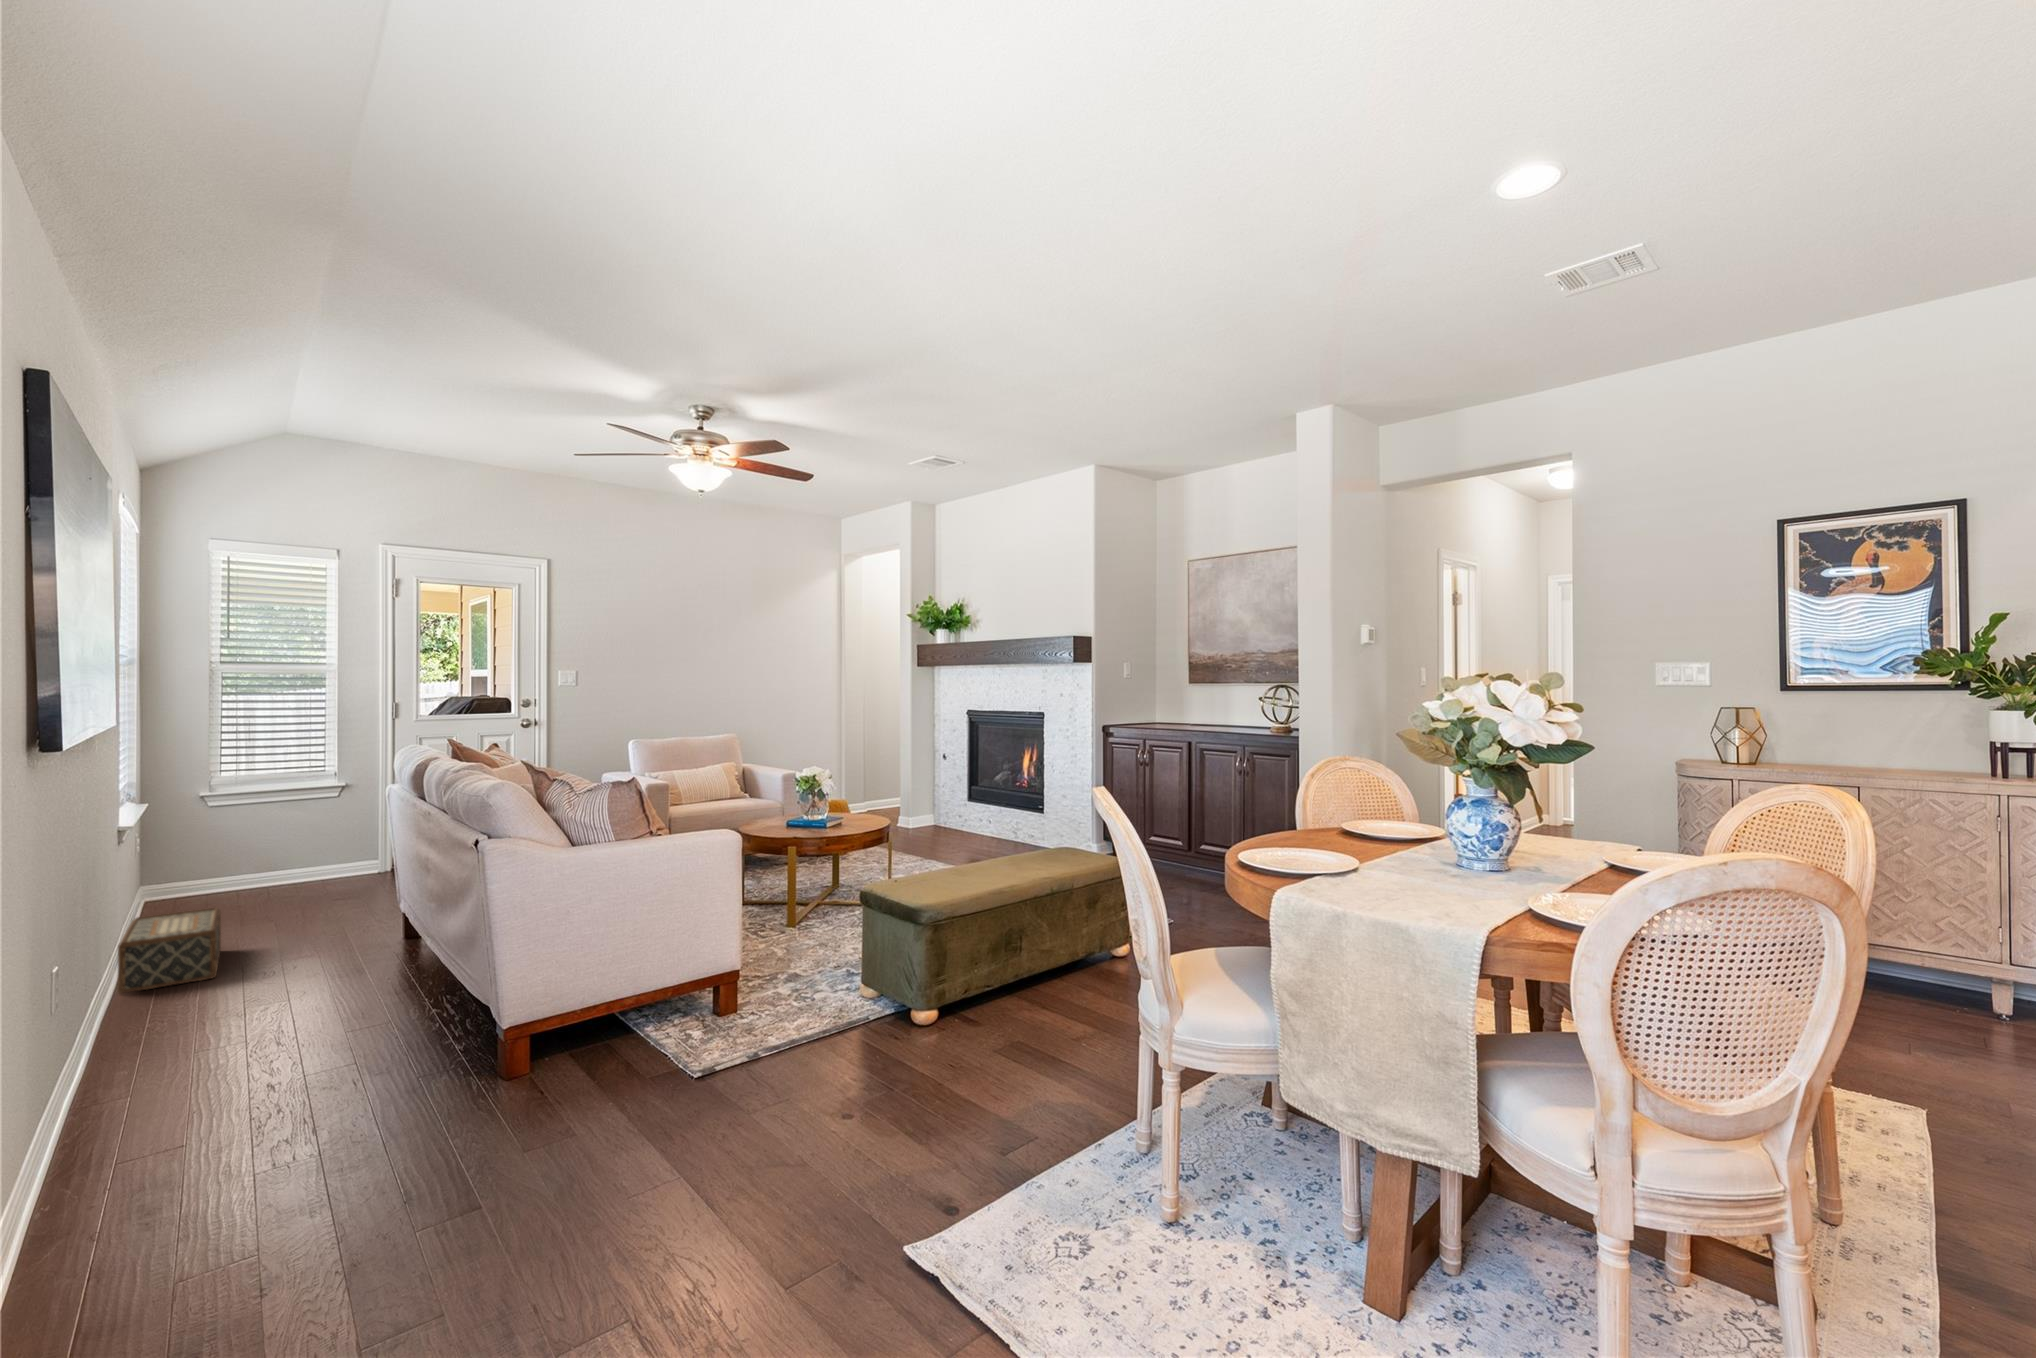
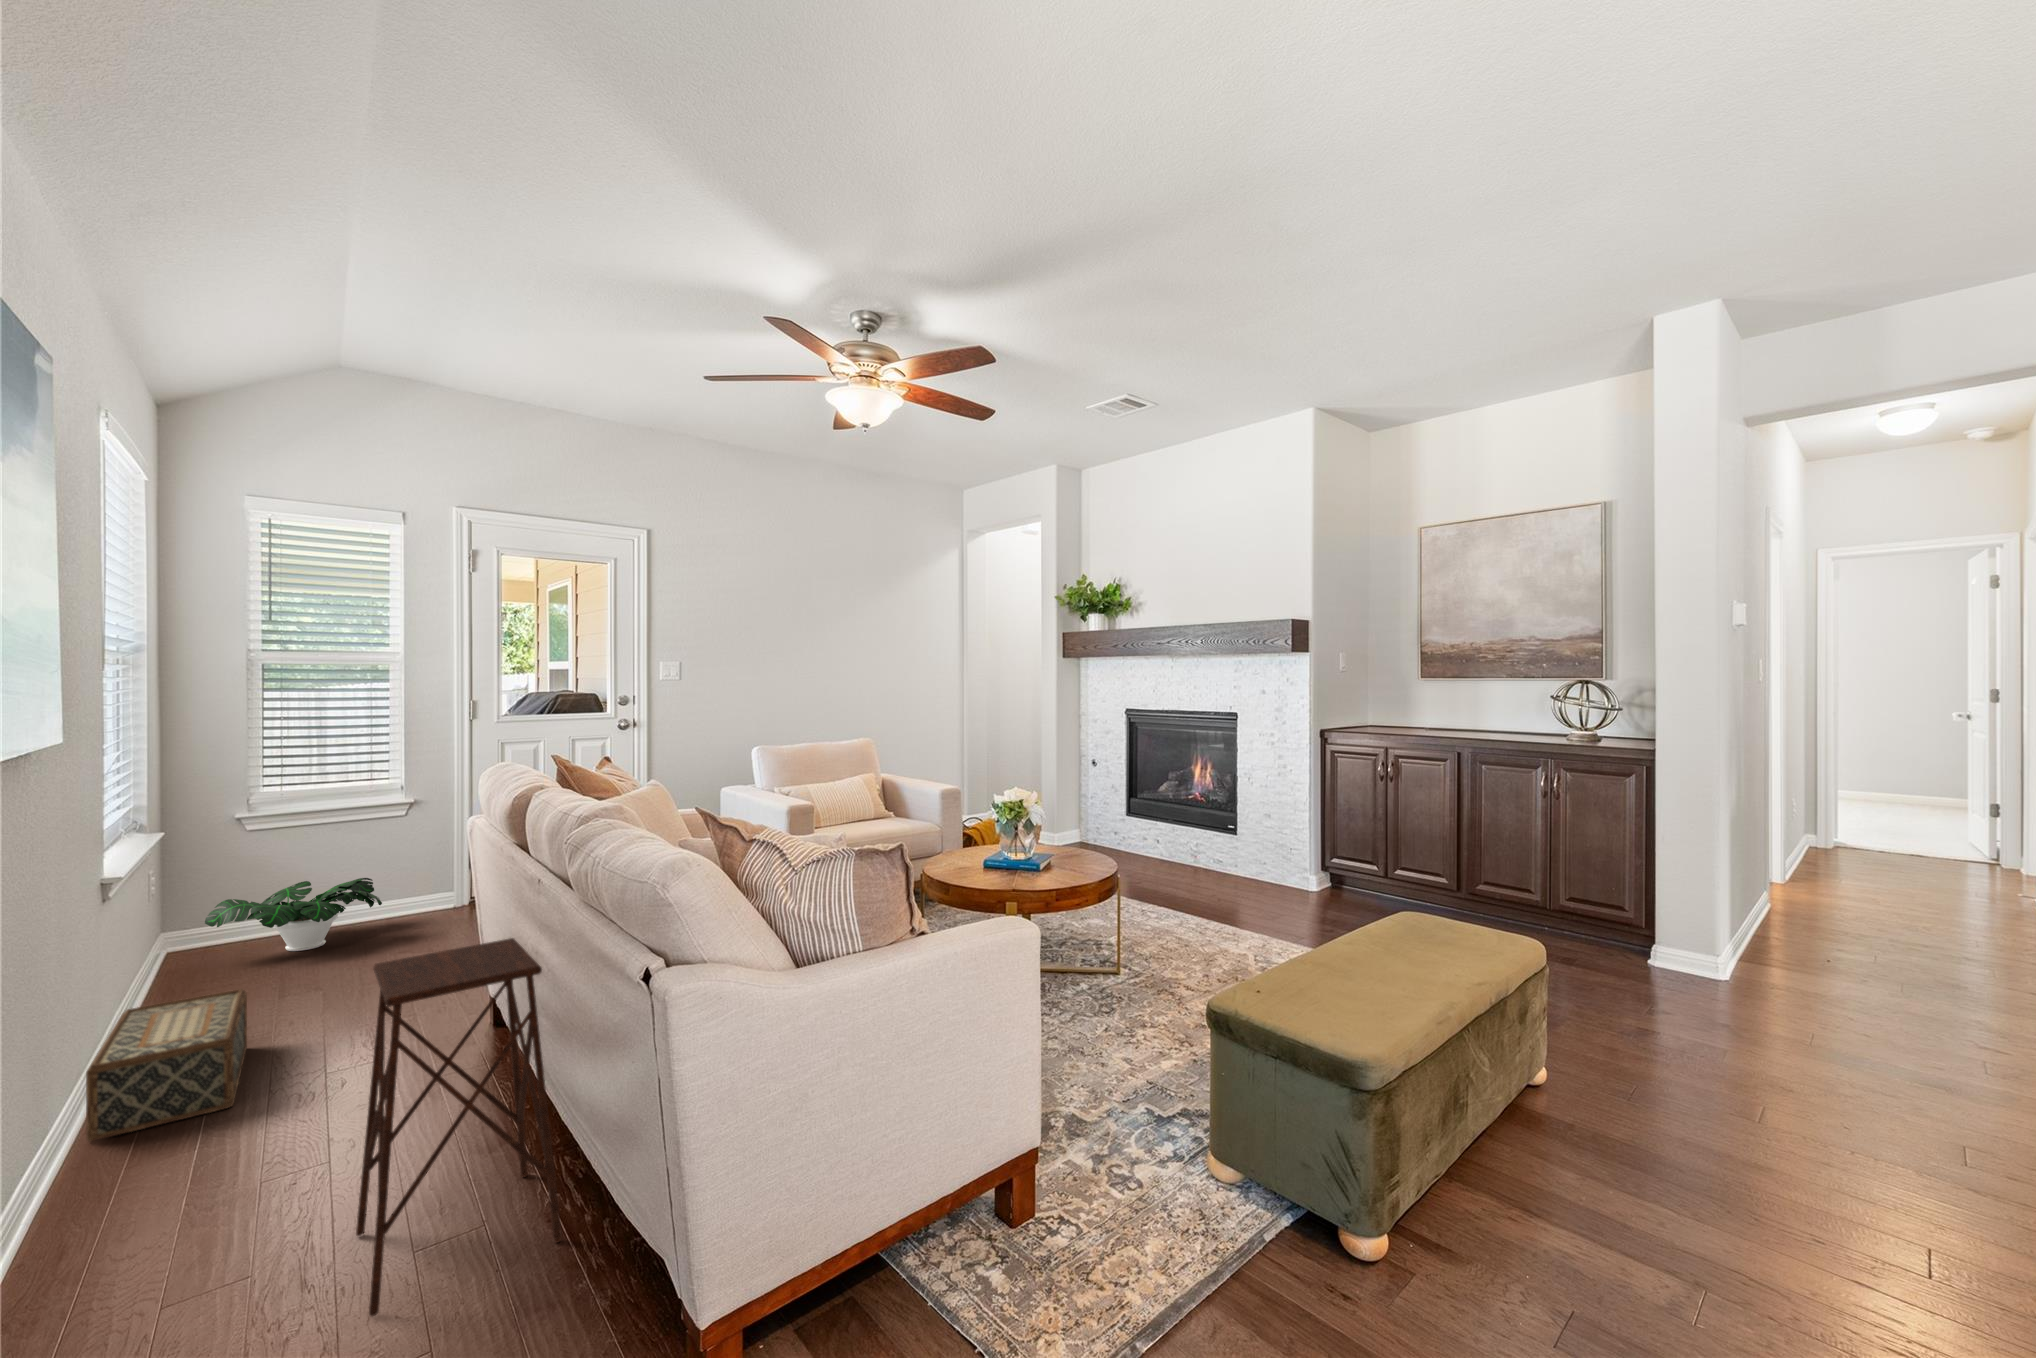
potted plant: none [179,844,320,899] -> present [205,878,382,951]
side table: none [306,847,437,1055] -> present [356,938,562,1316]

